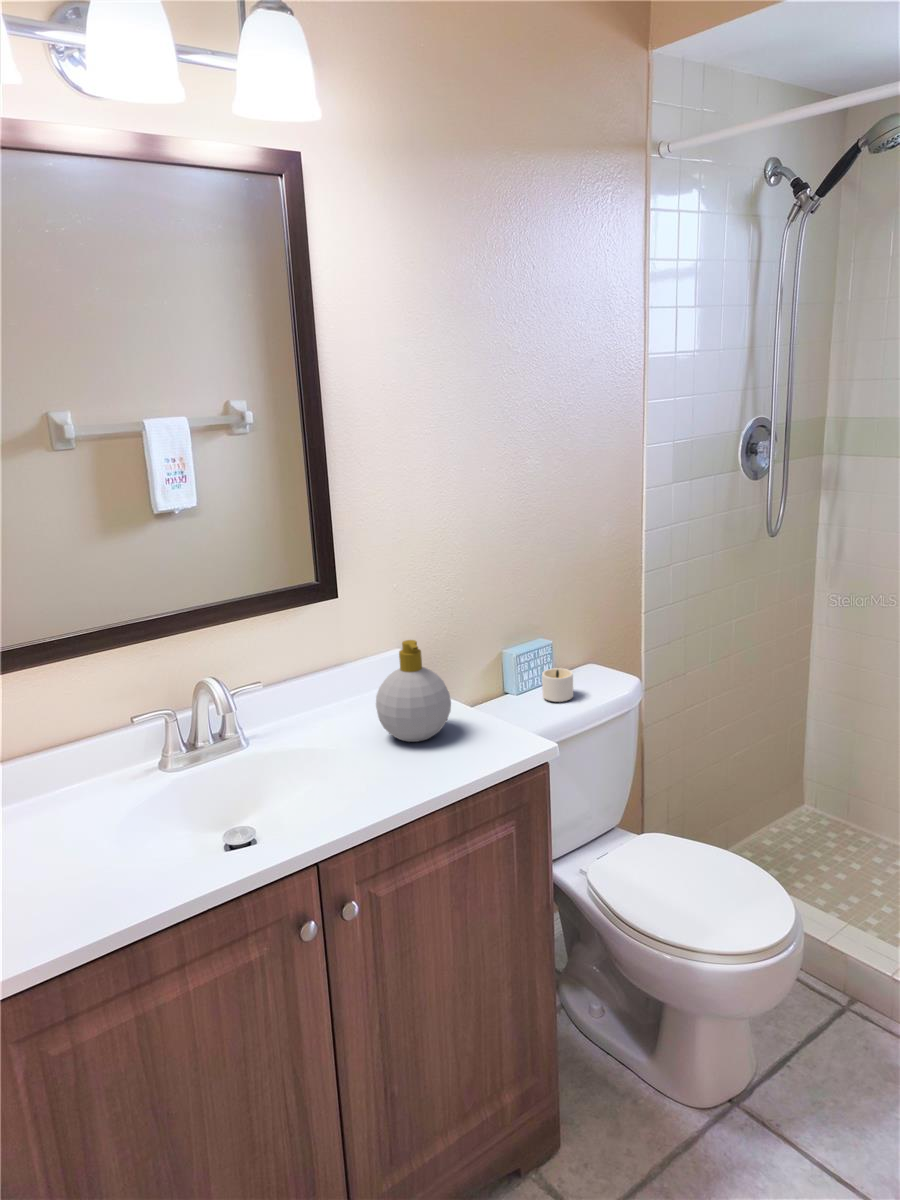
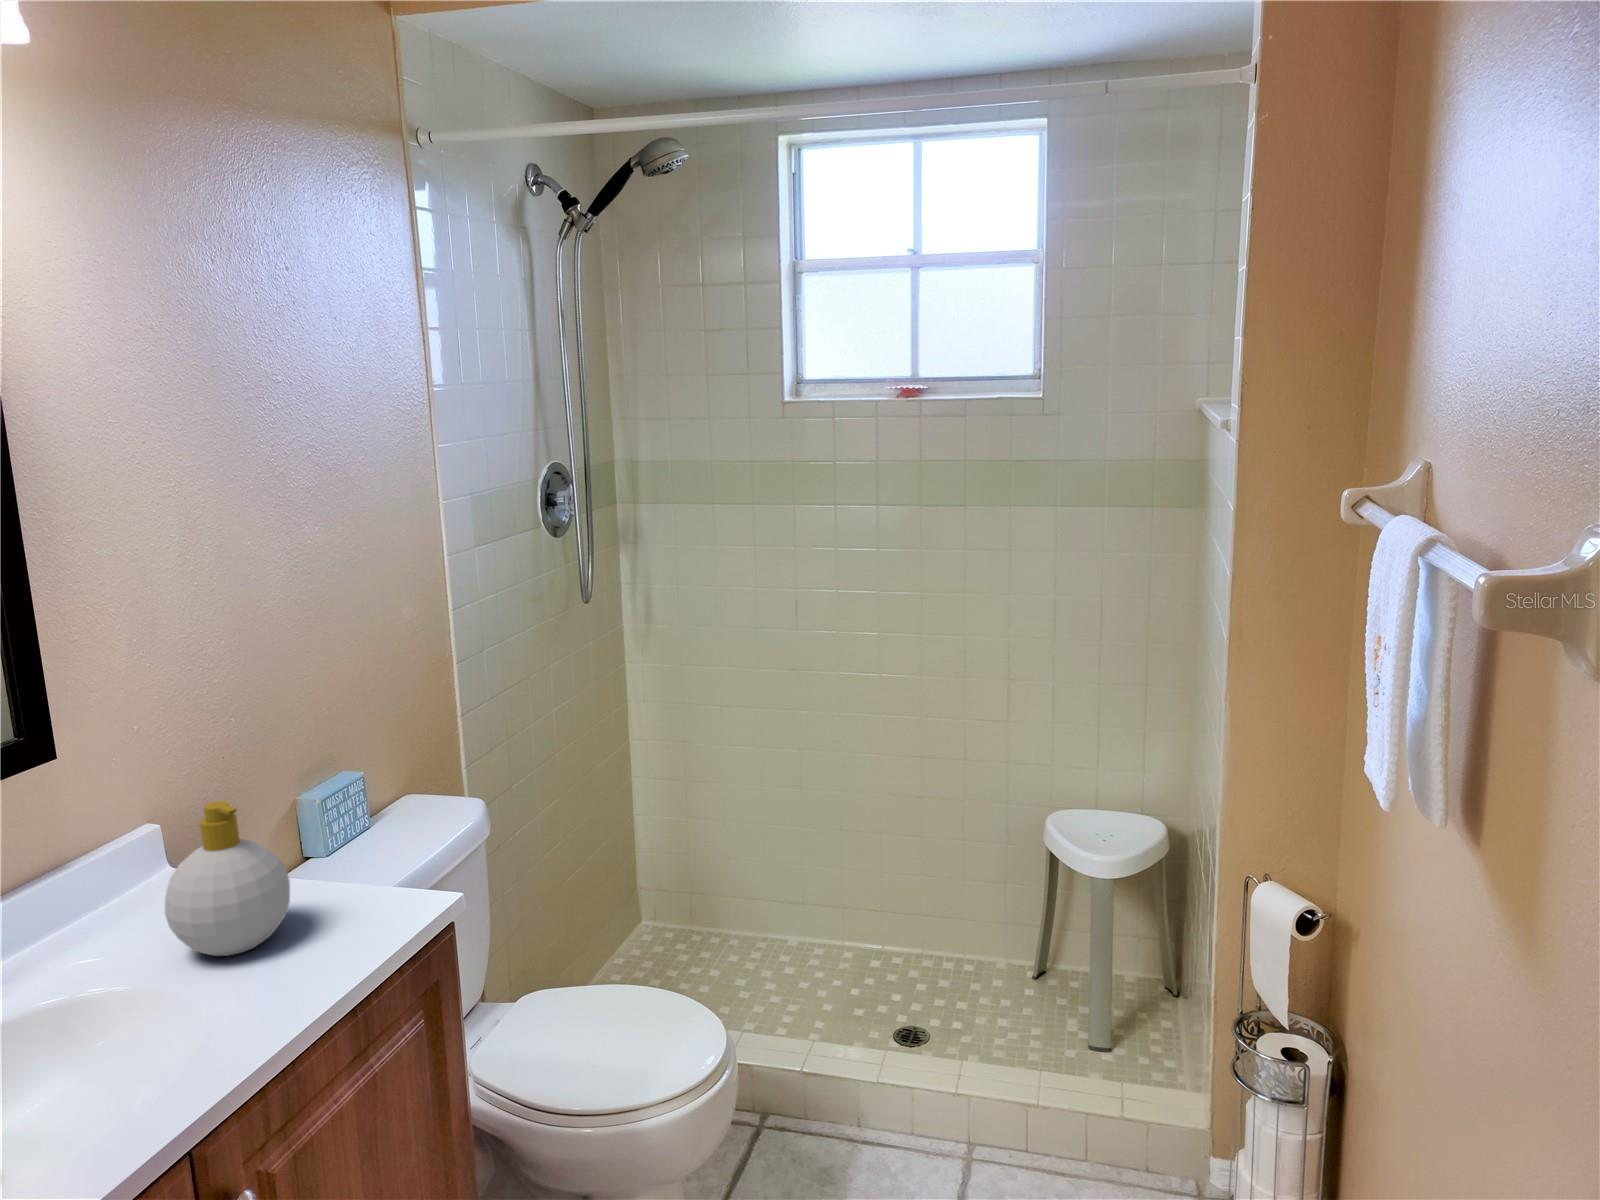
candle: present [542,668,573,702] -> none [364,805,419,852]

